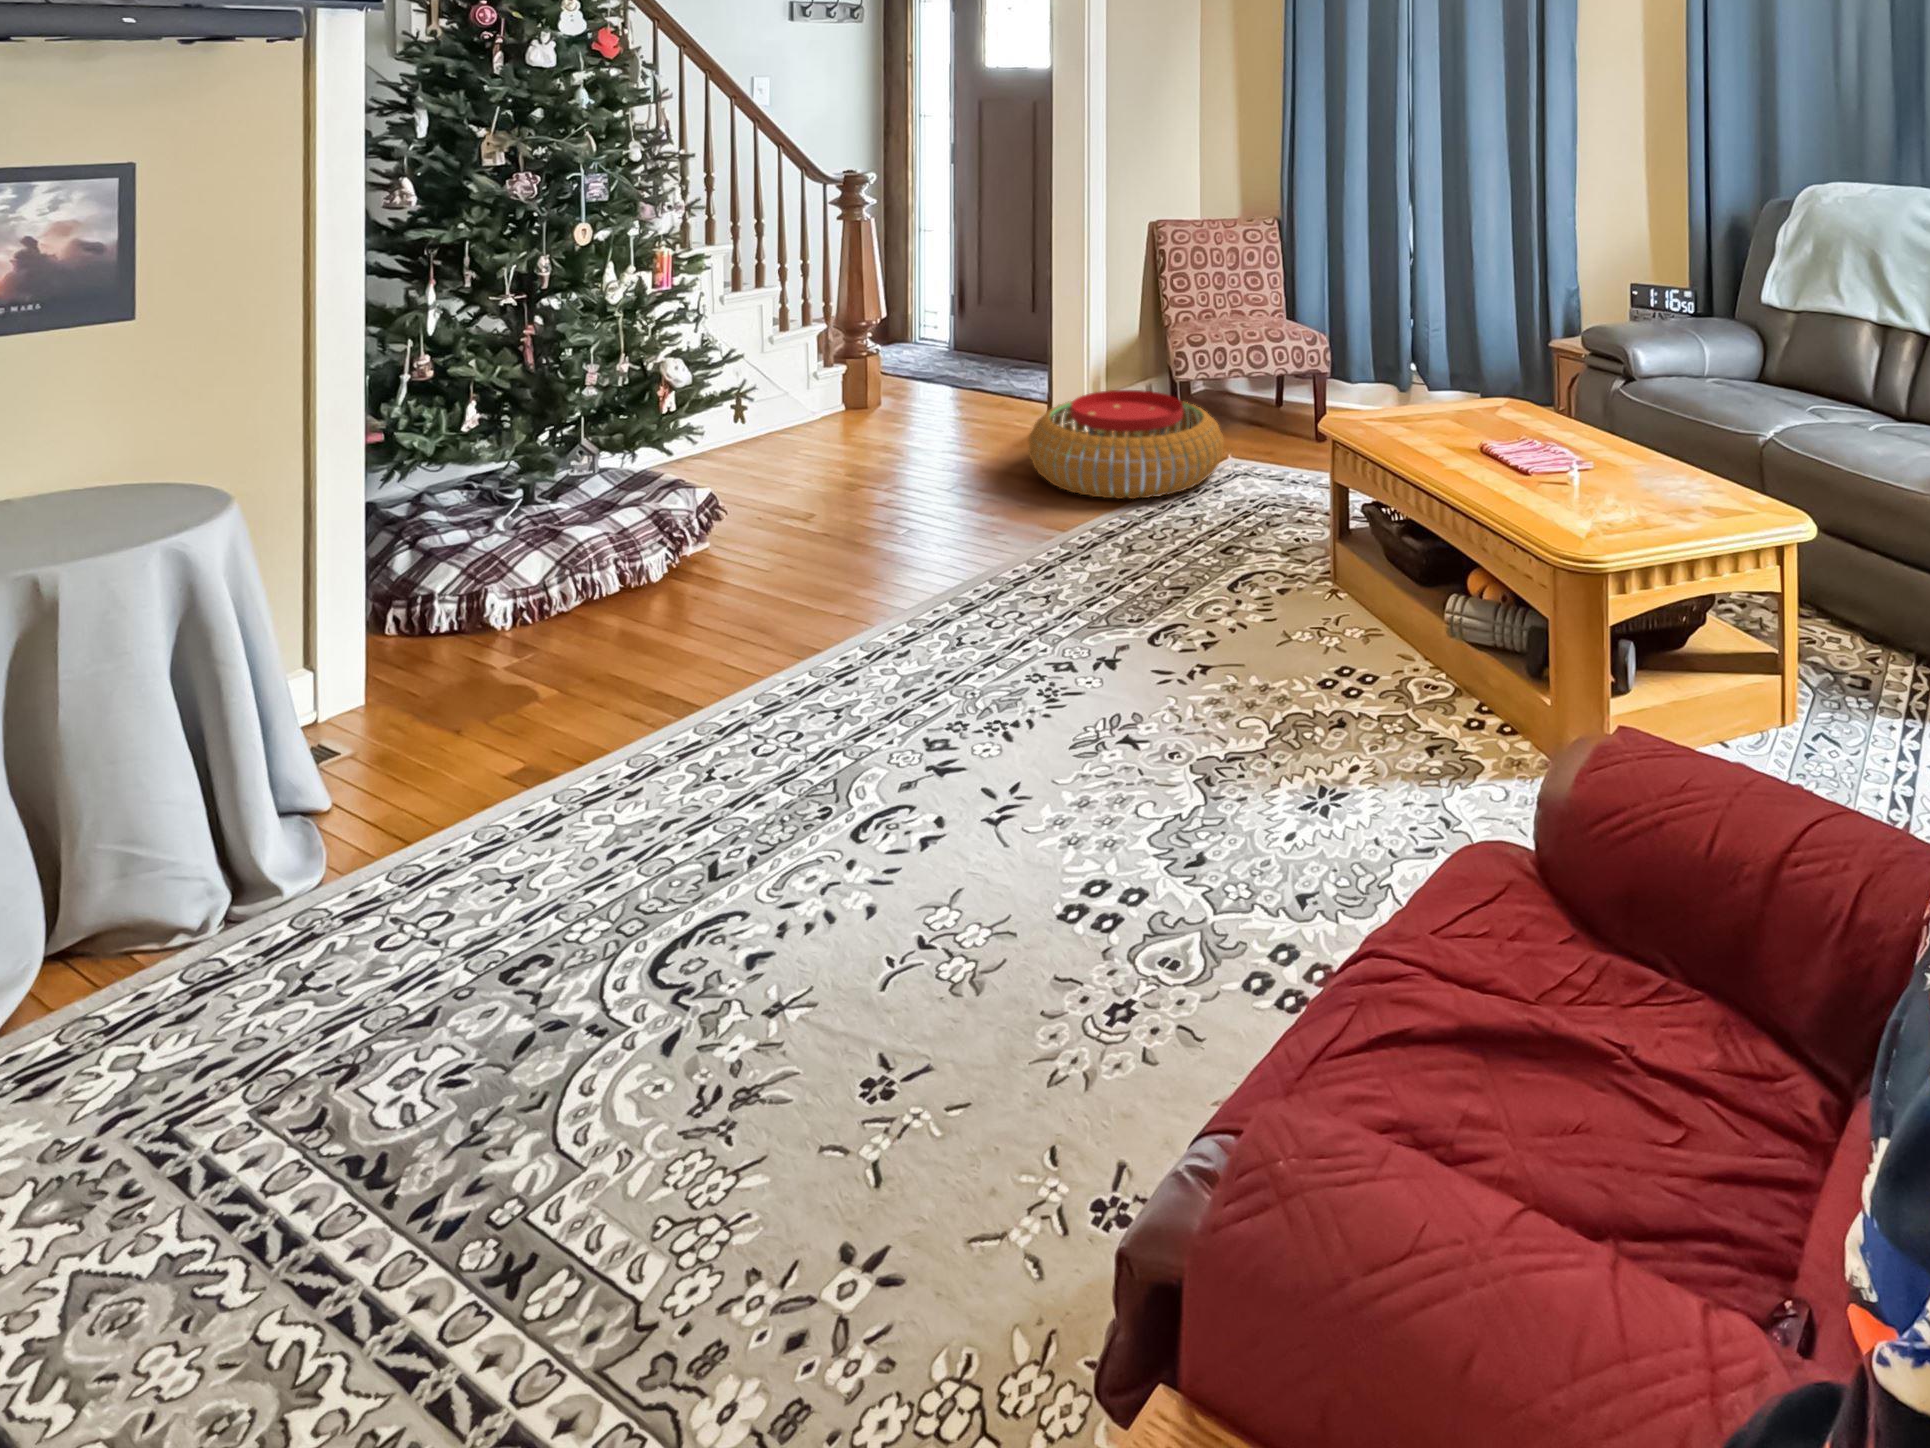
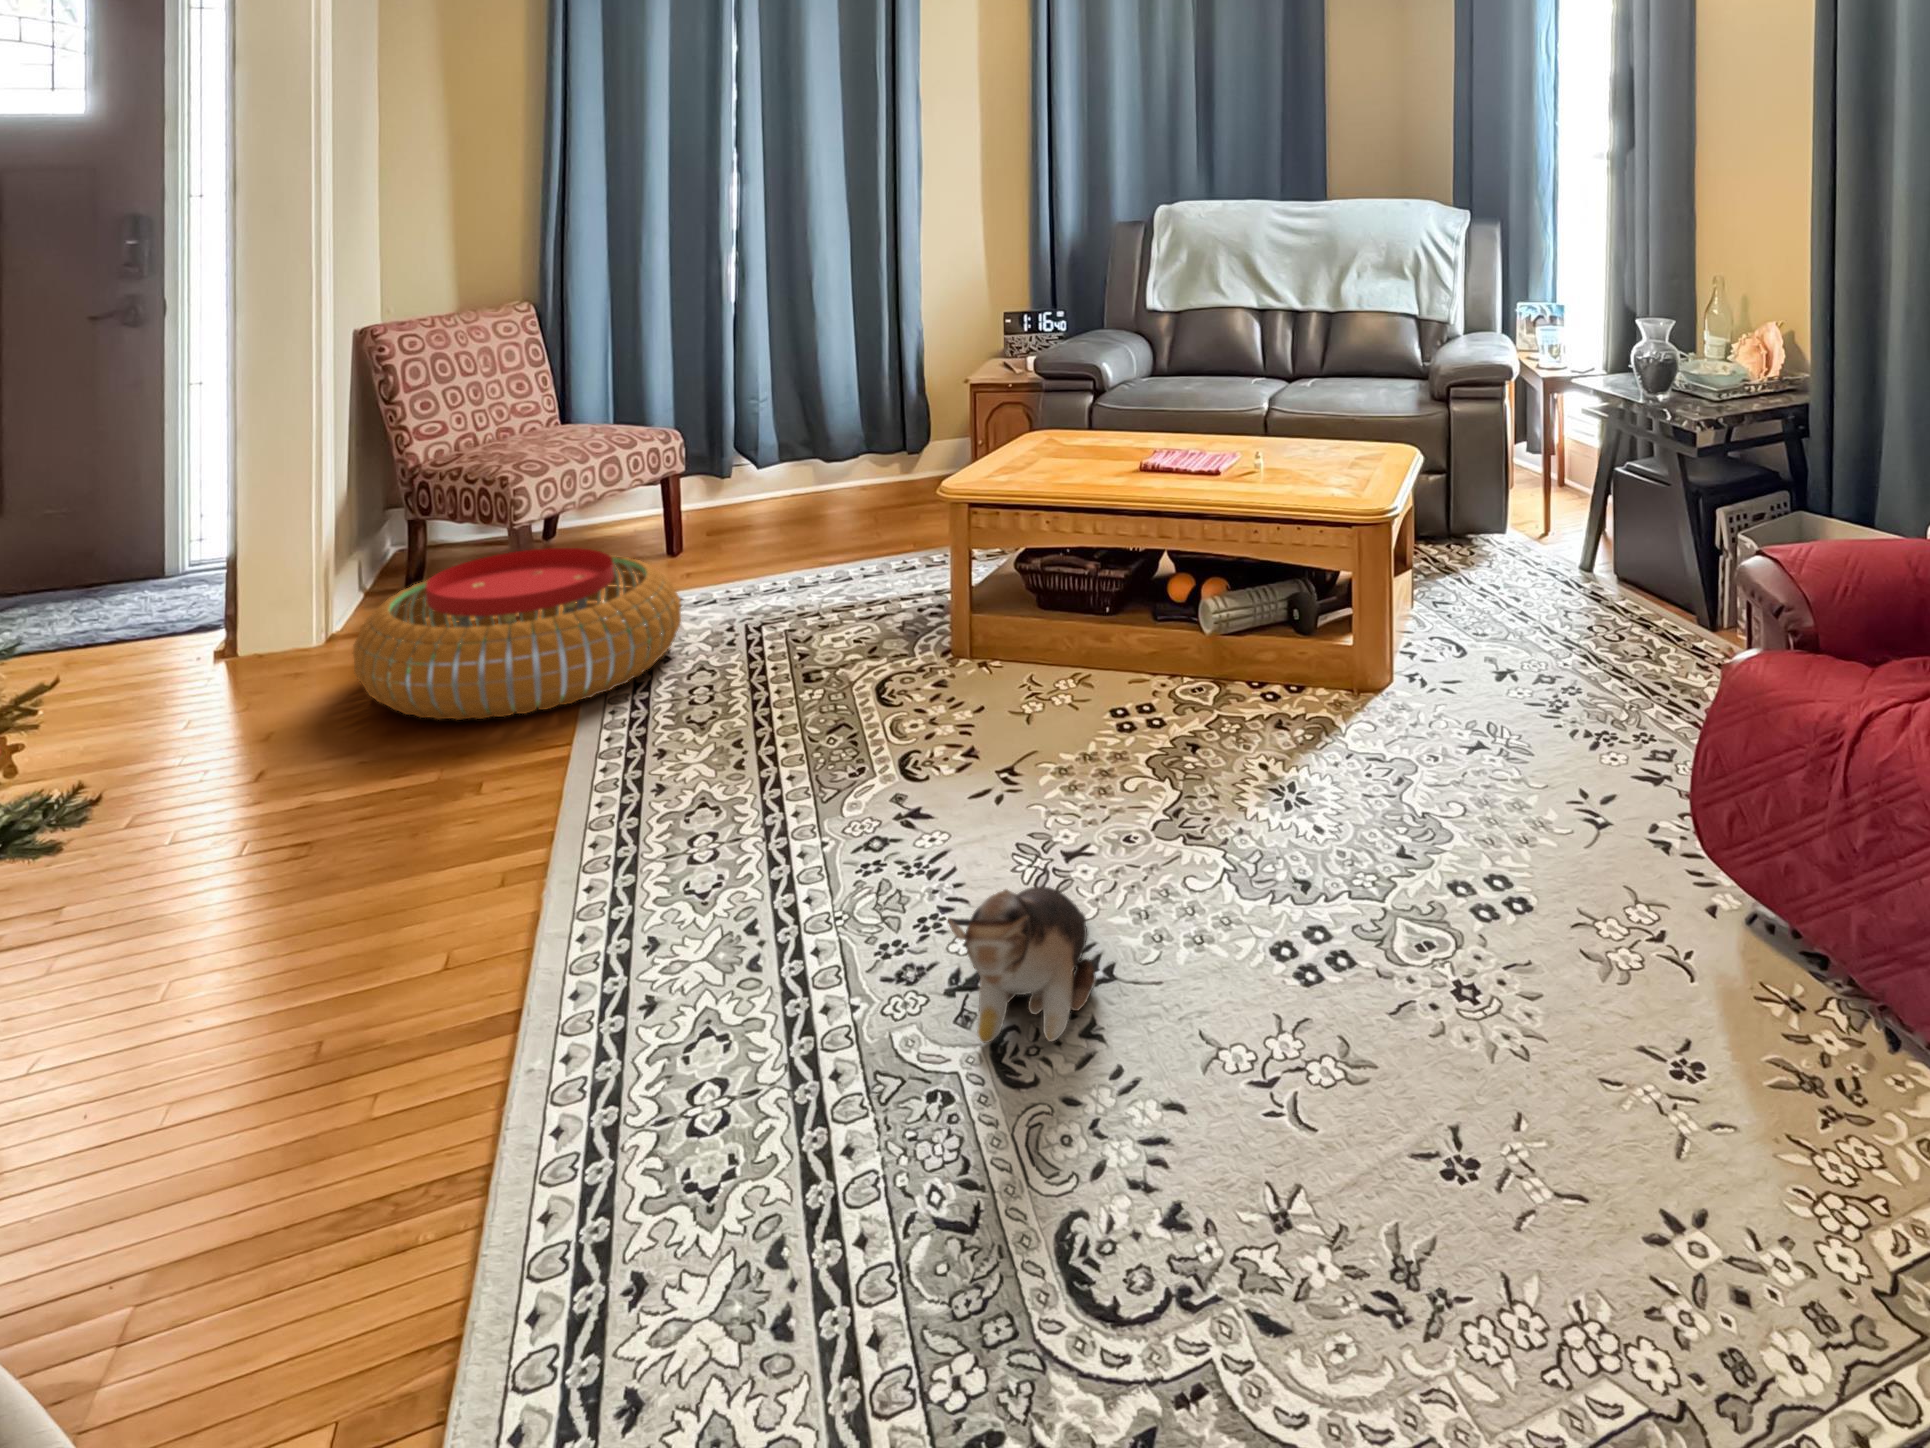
plush toy: none [821,686,1048,817] -> present [949,886,1096,1043]

